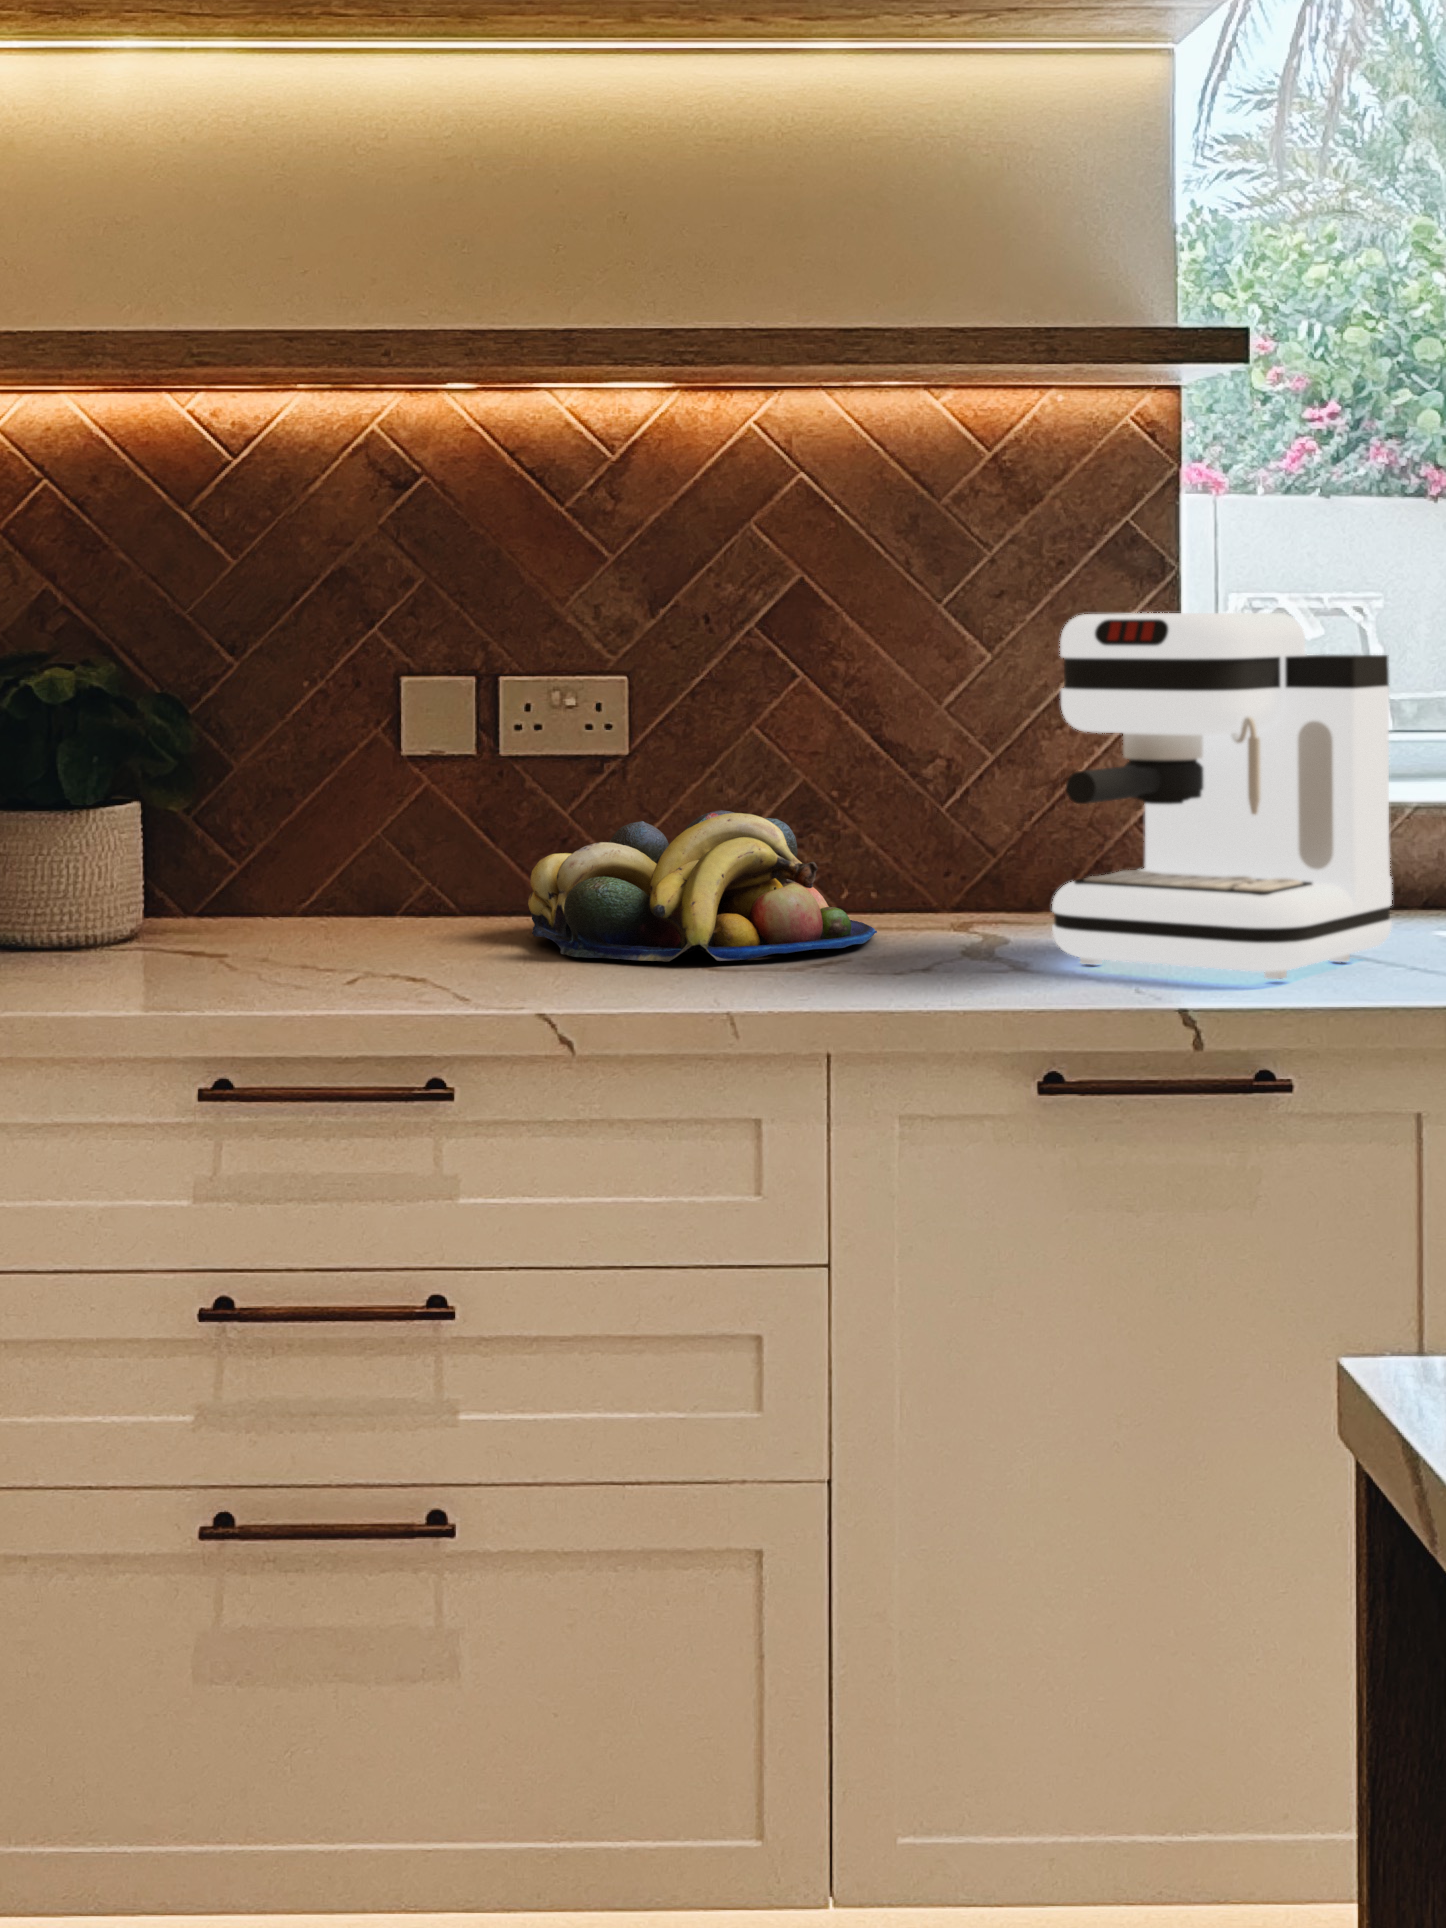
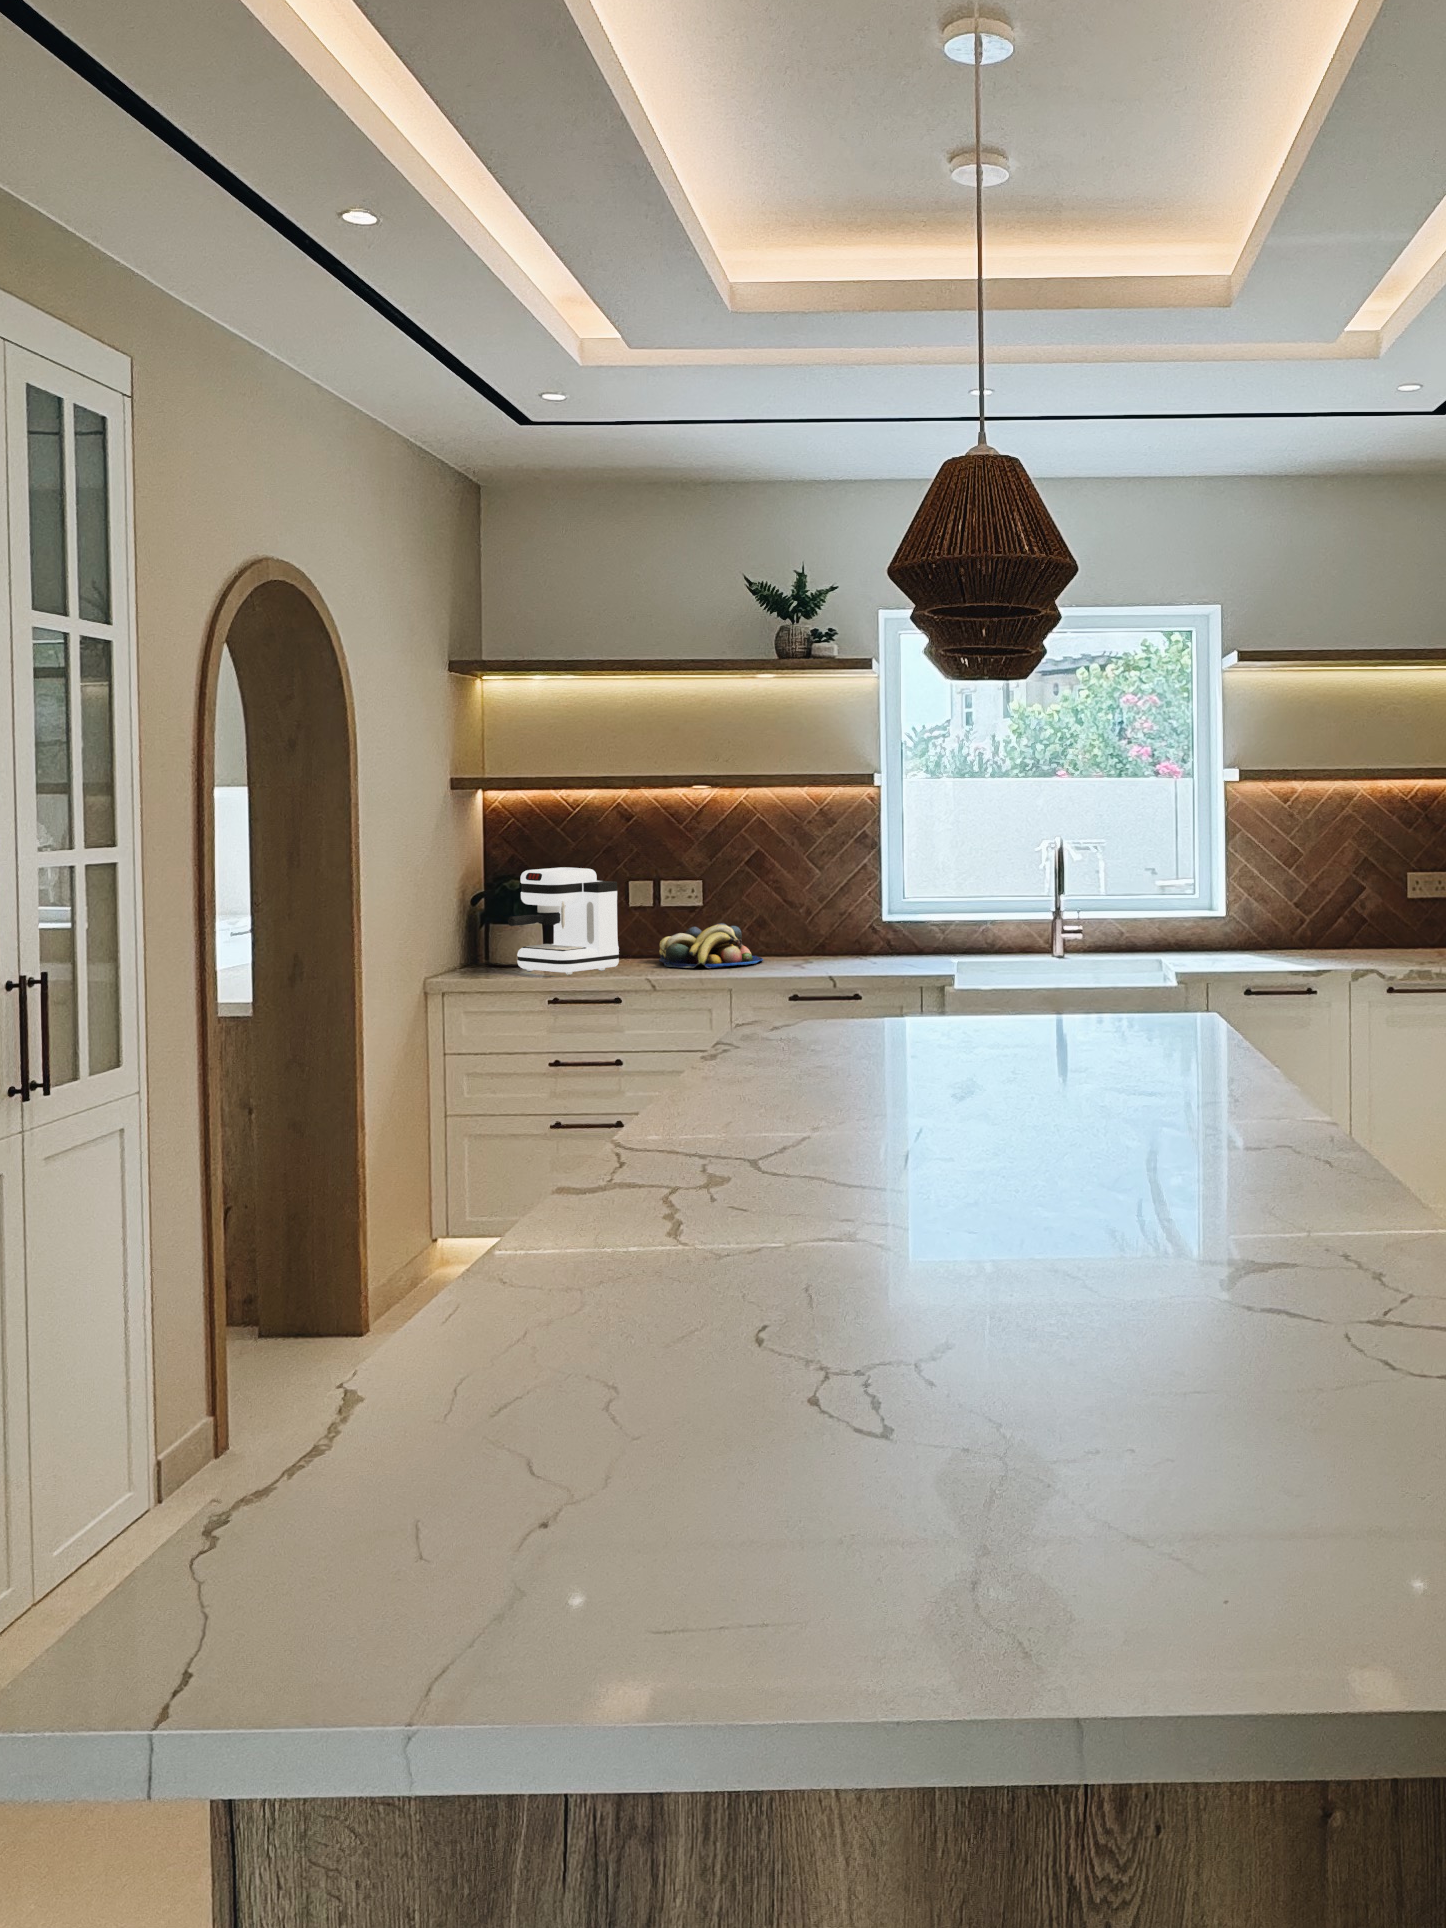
coffee maker: present [1052,613,1392,979] -> present [508,867,619,974]

